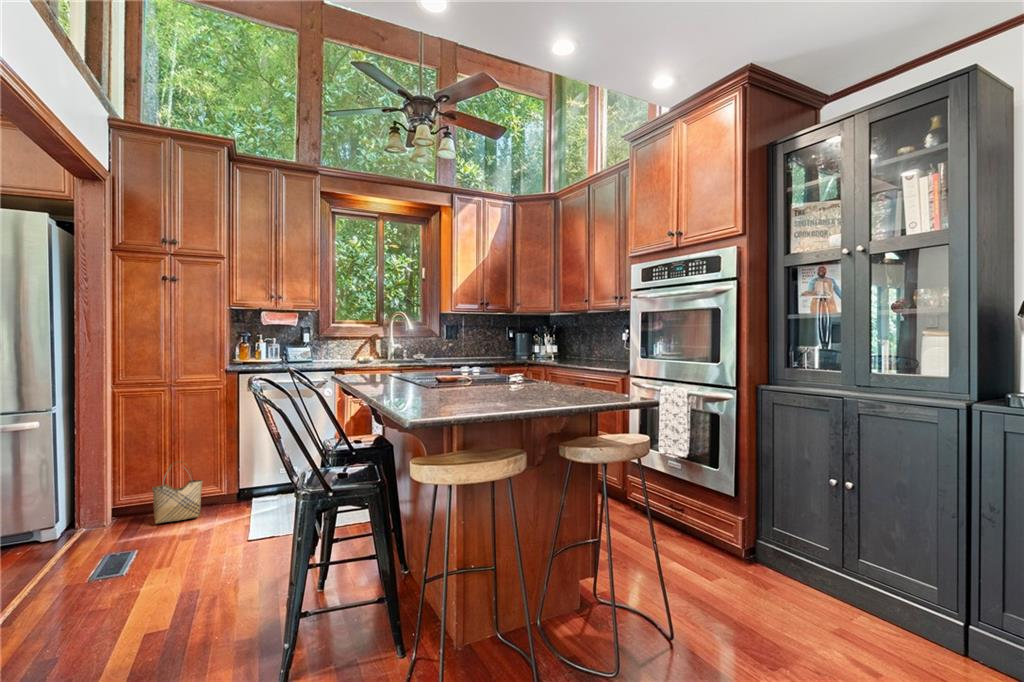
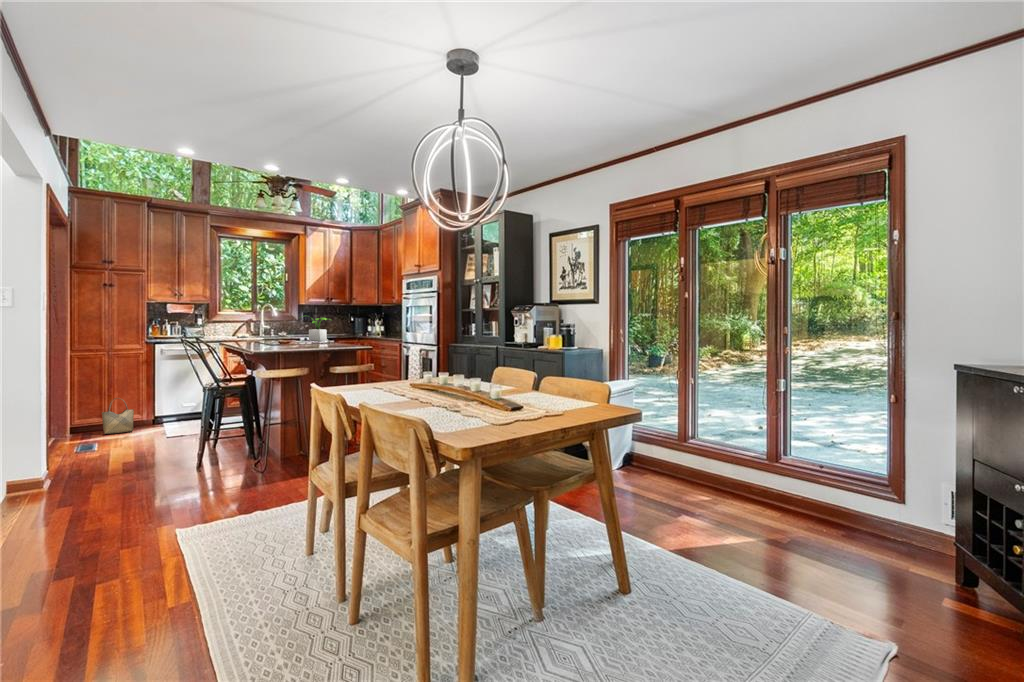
potted plant: none [449,329,499,372] -> present [300,316,331,341]

